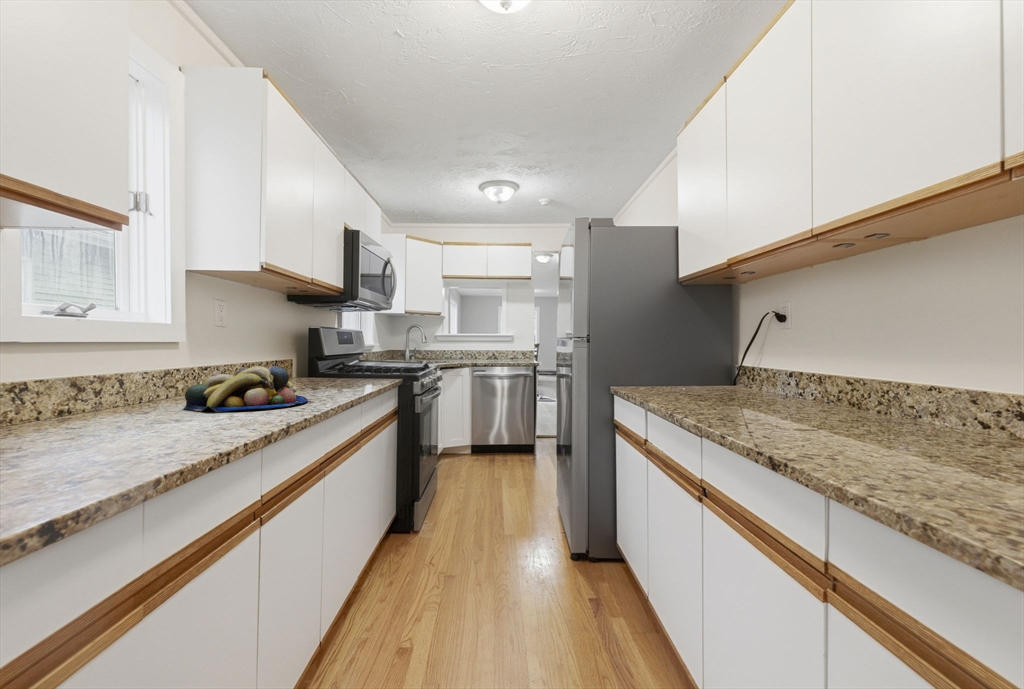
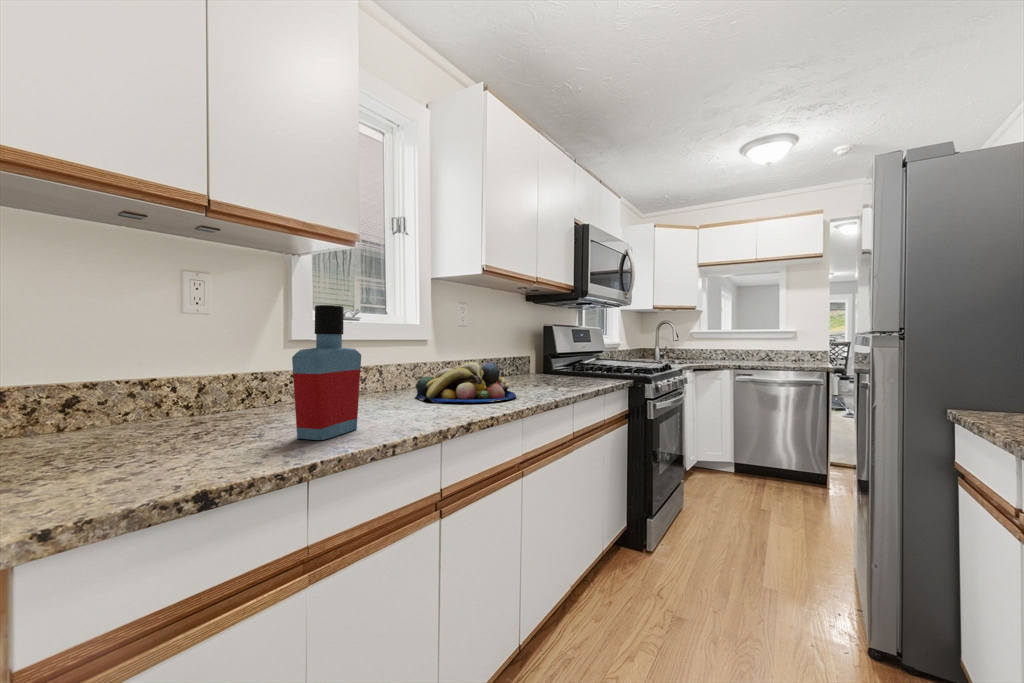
bottle: none [85,305,164,461] -> present [292,305,361,440]

